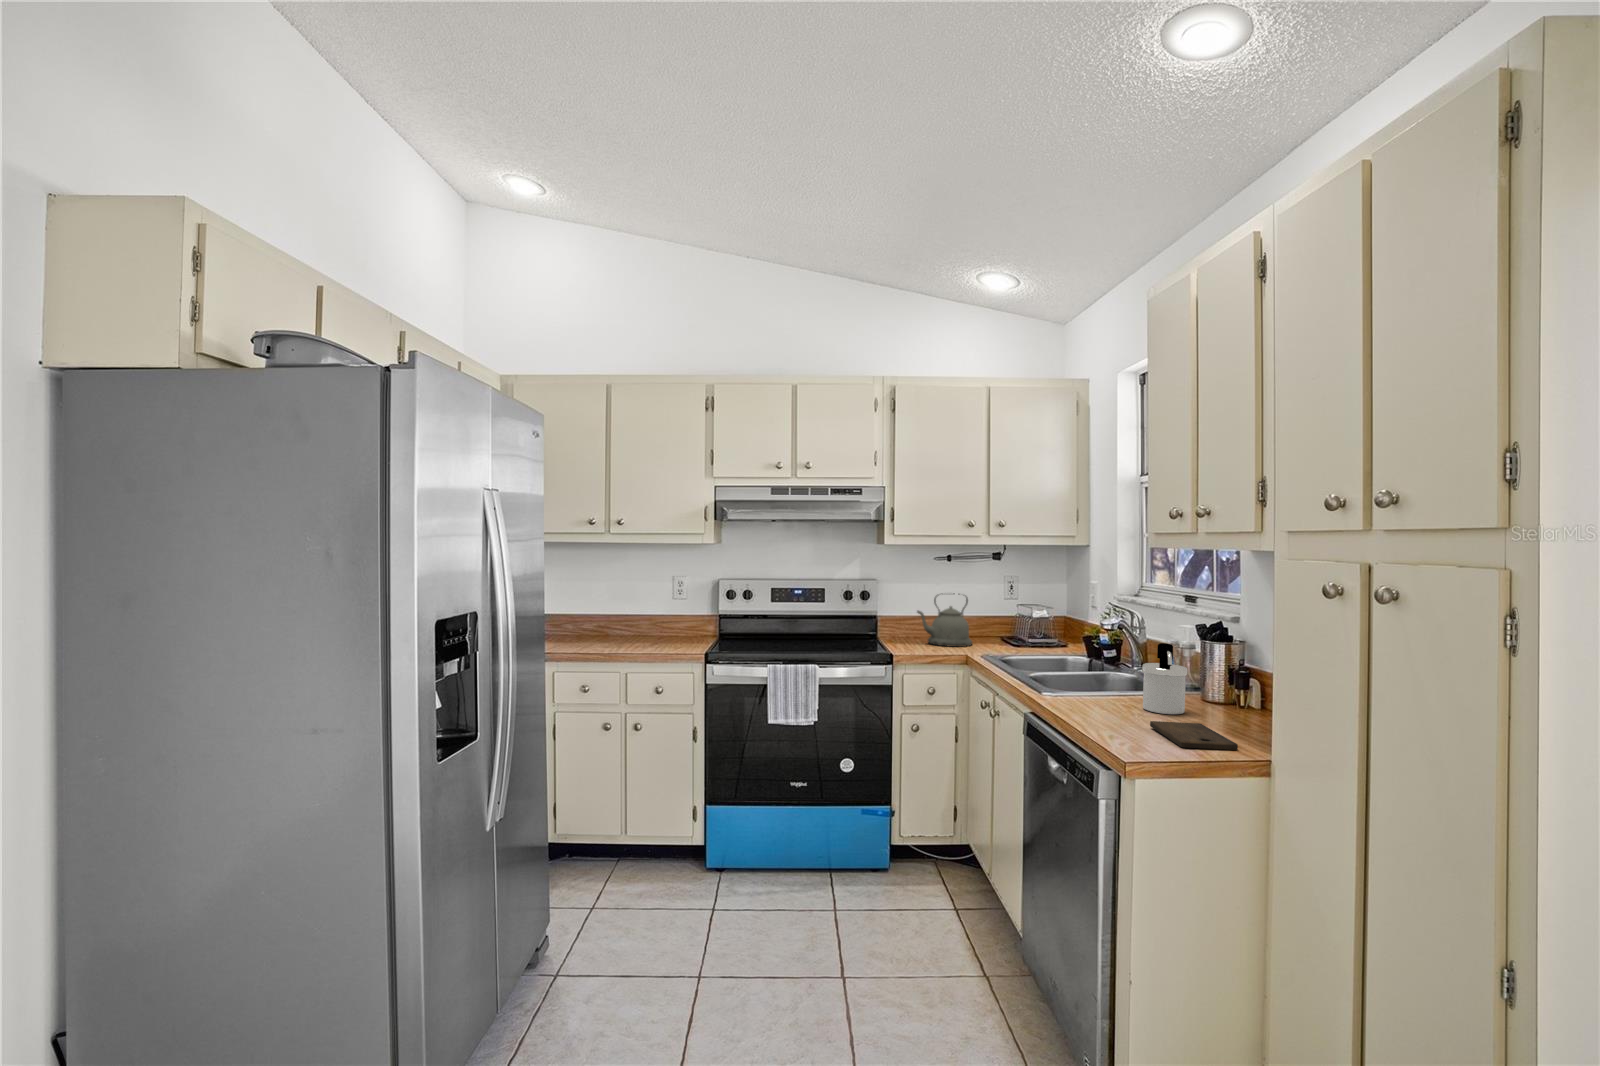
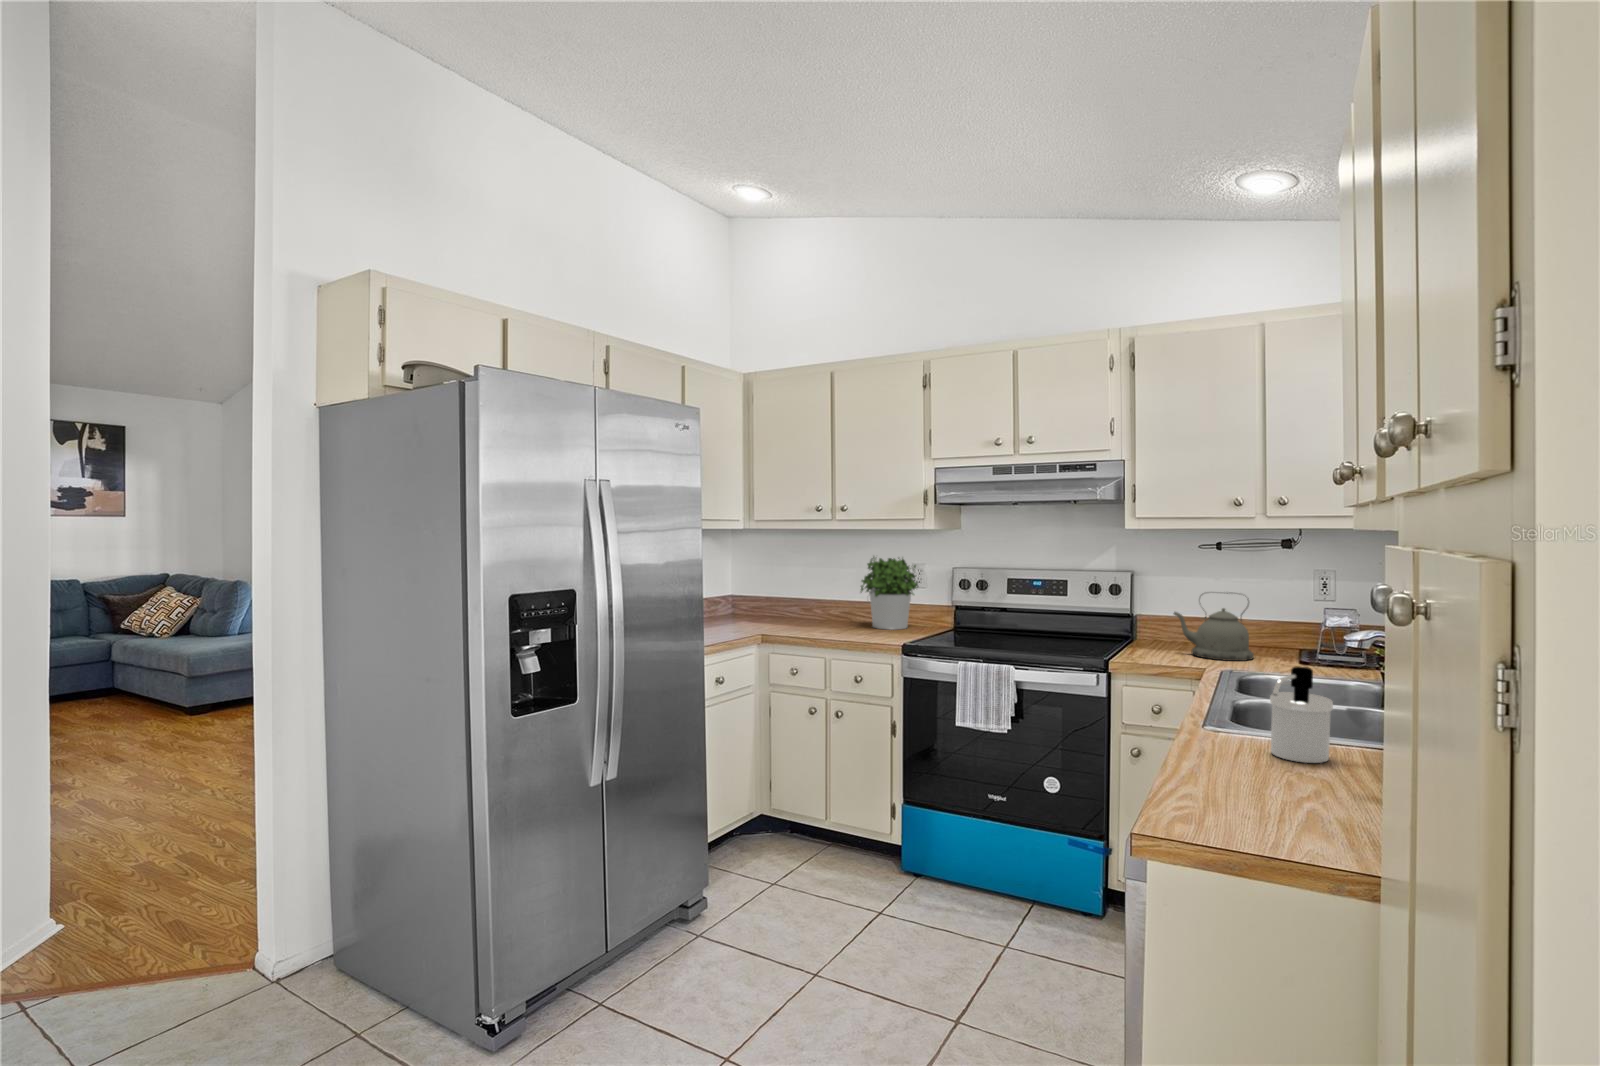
potted plant: none [626,569,682,641] -> present [861,557,918,630]
cutting board: present [1150,721,1238,750] -> none [1188,762,1284,808]

